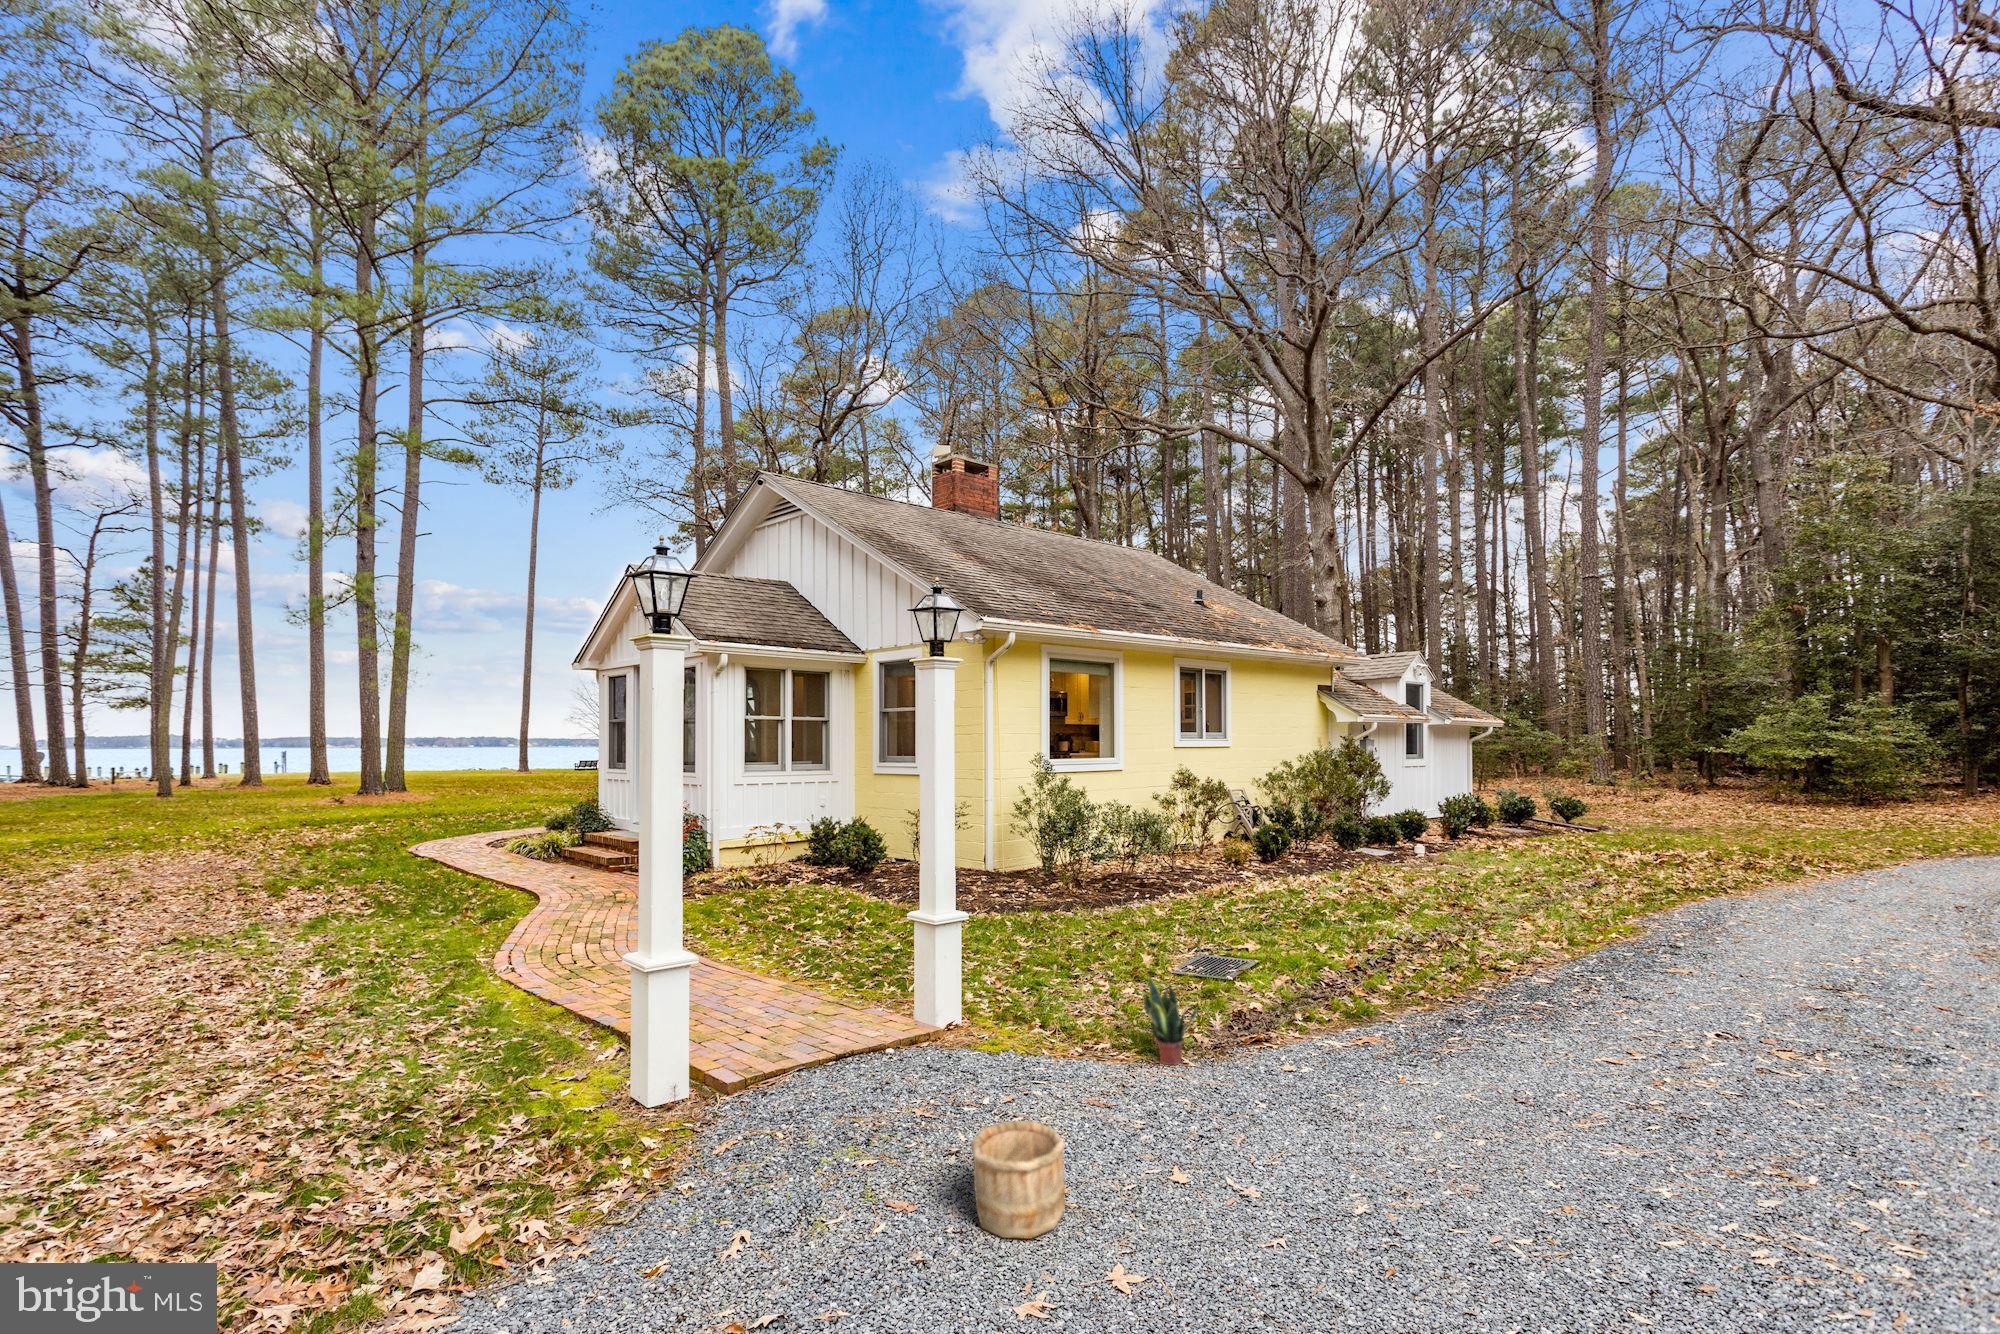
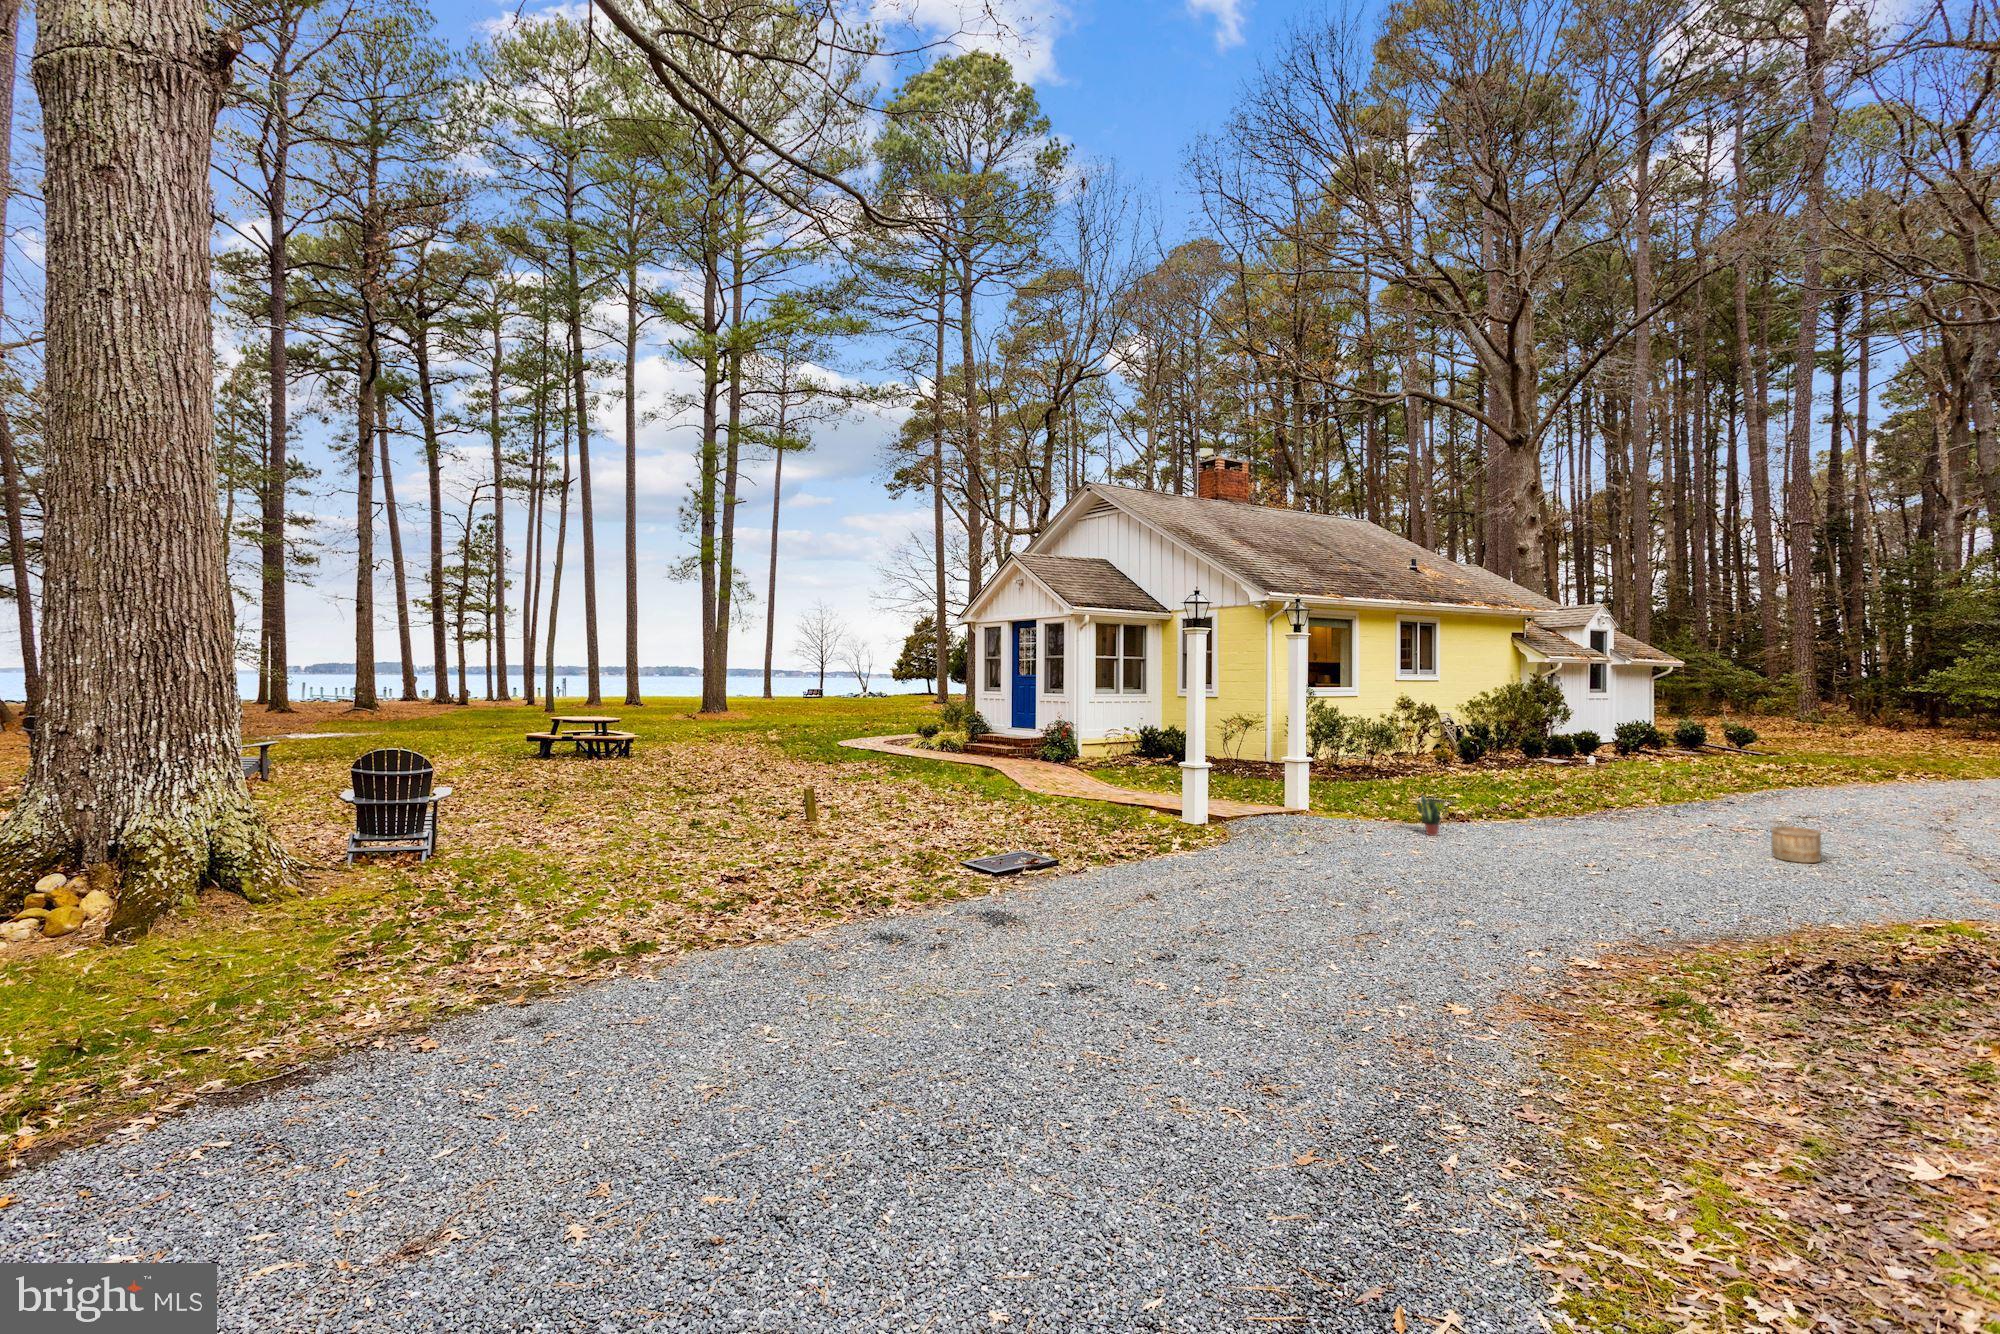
wooden bucket: present [970,1121,1065,1239] -> present [1771,826,1821,863]

